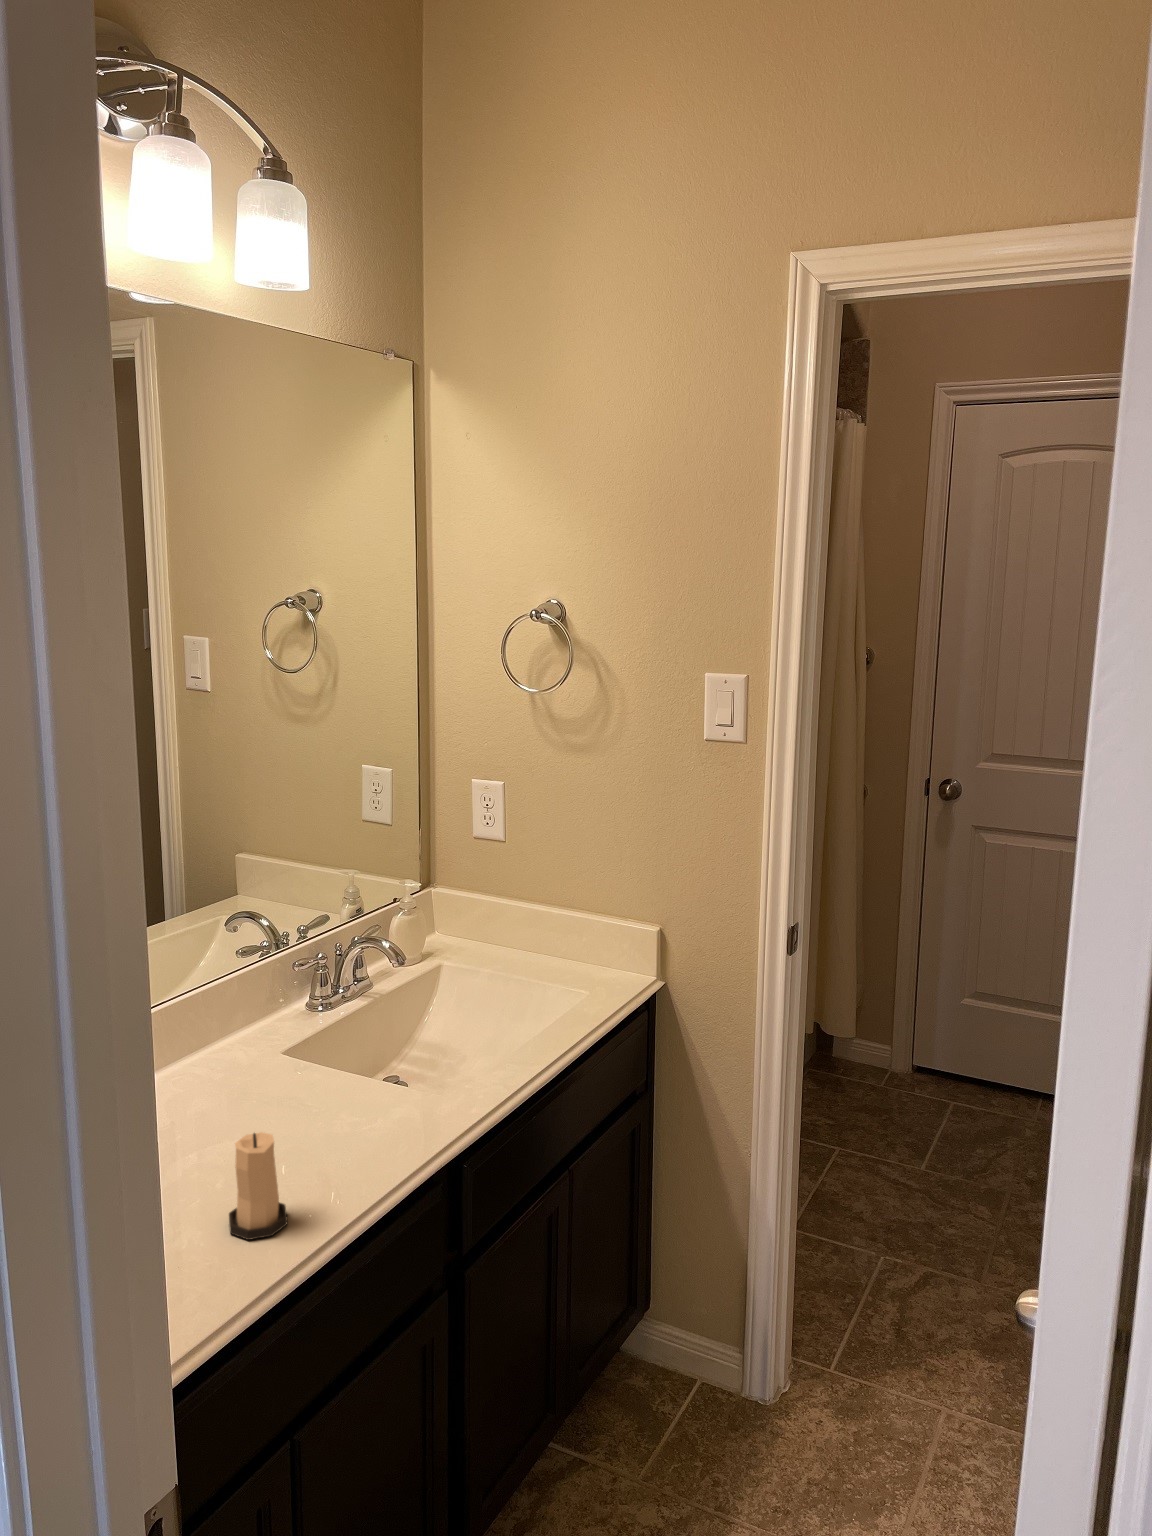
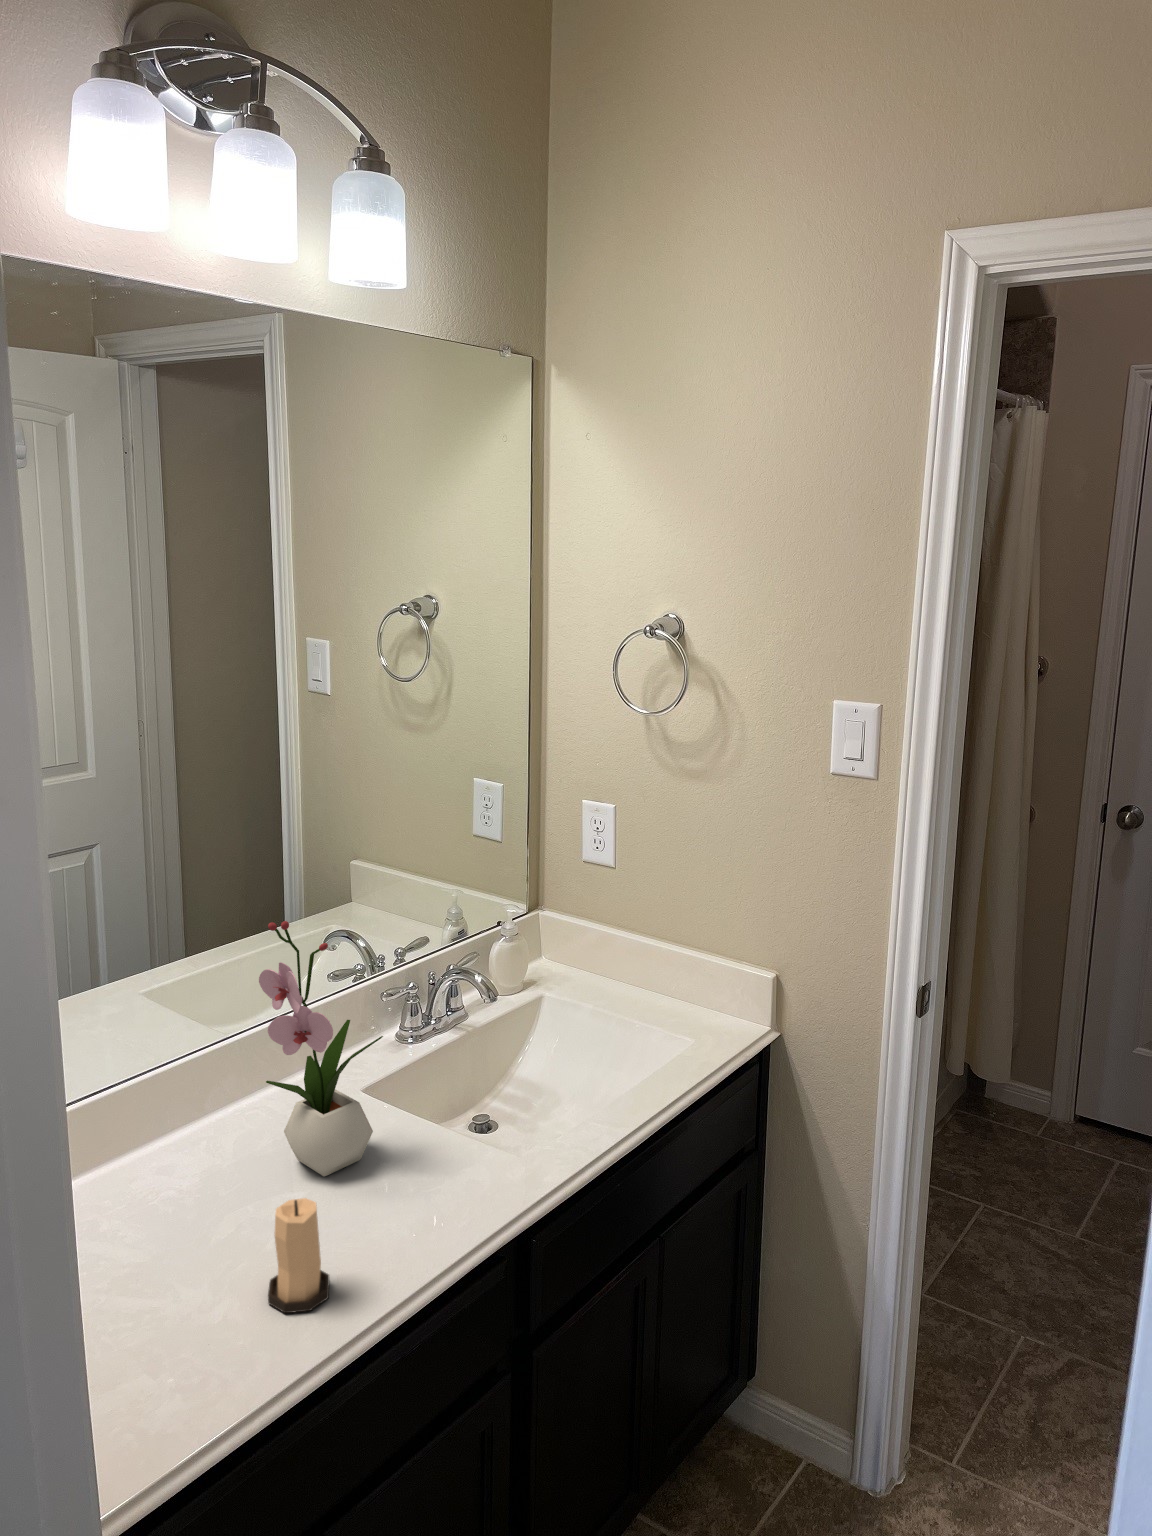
flower arrangement: none [194,883,314,1127] -> present [259,921,383,1177]

